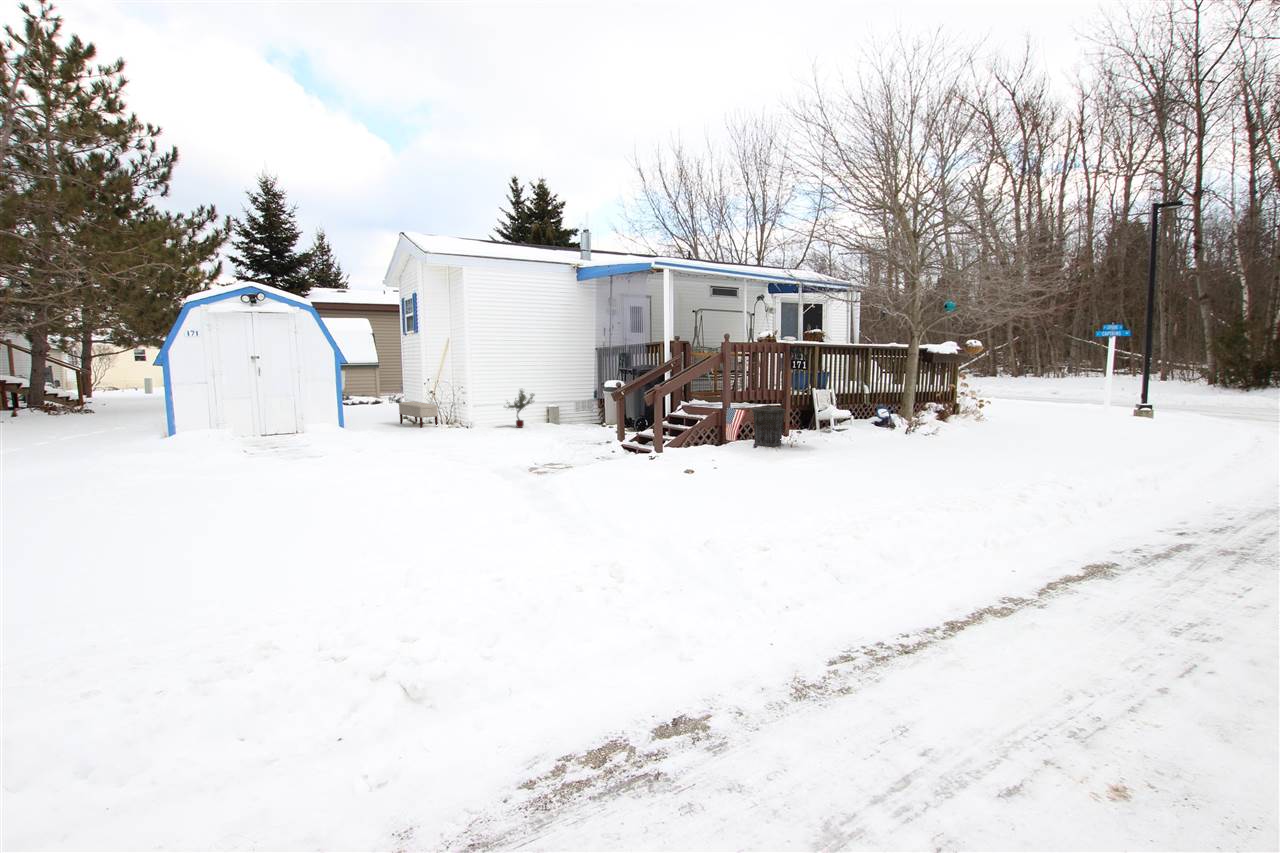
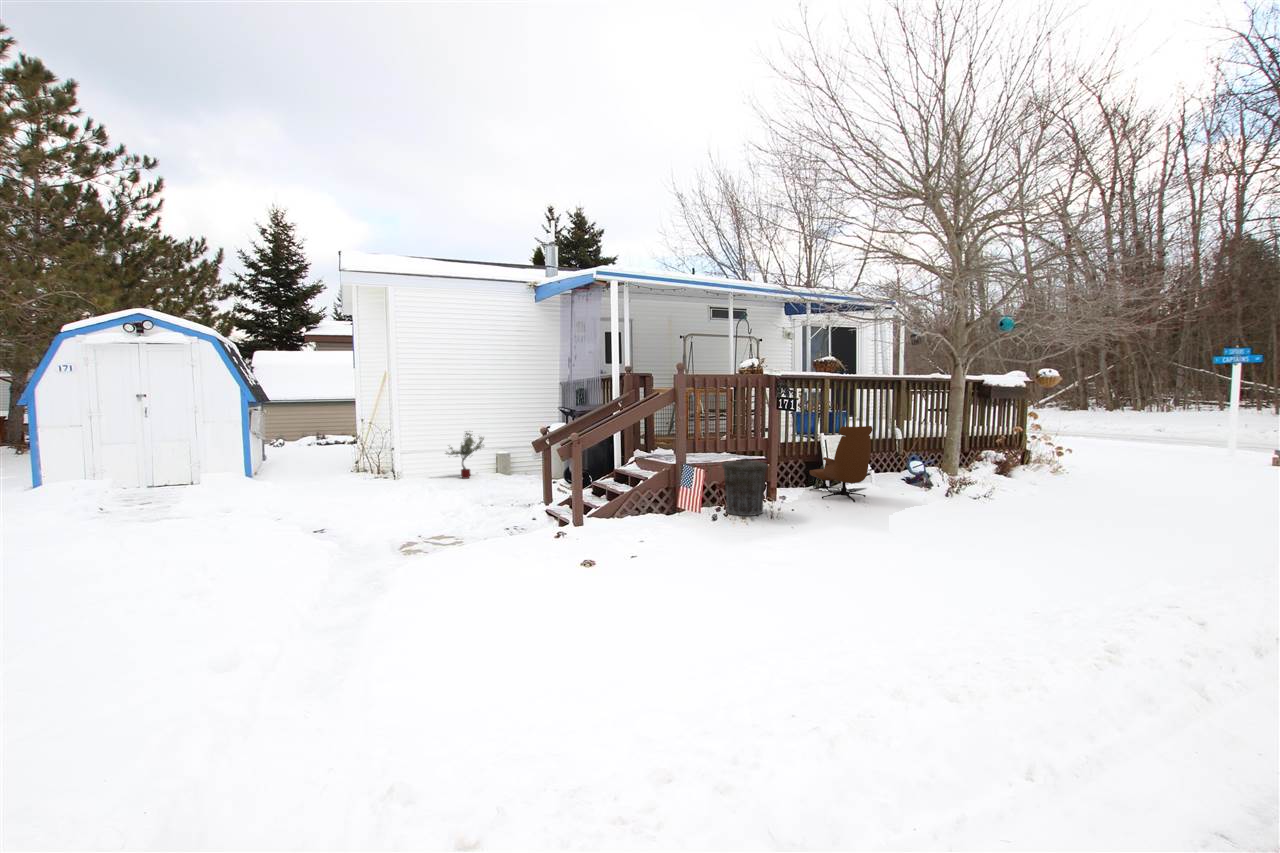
lounge chair: none [805,382,856,438] -> present [810,426,873,502]
bench: present [399,402,438,428] -> none [335,445,374,478]

